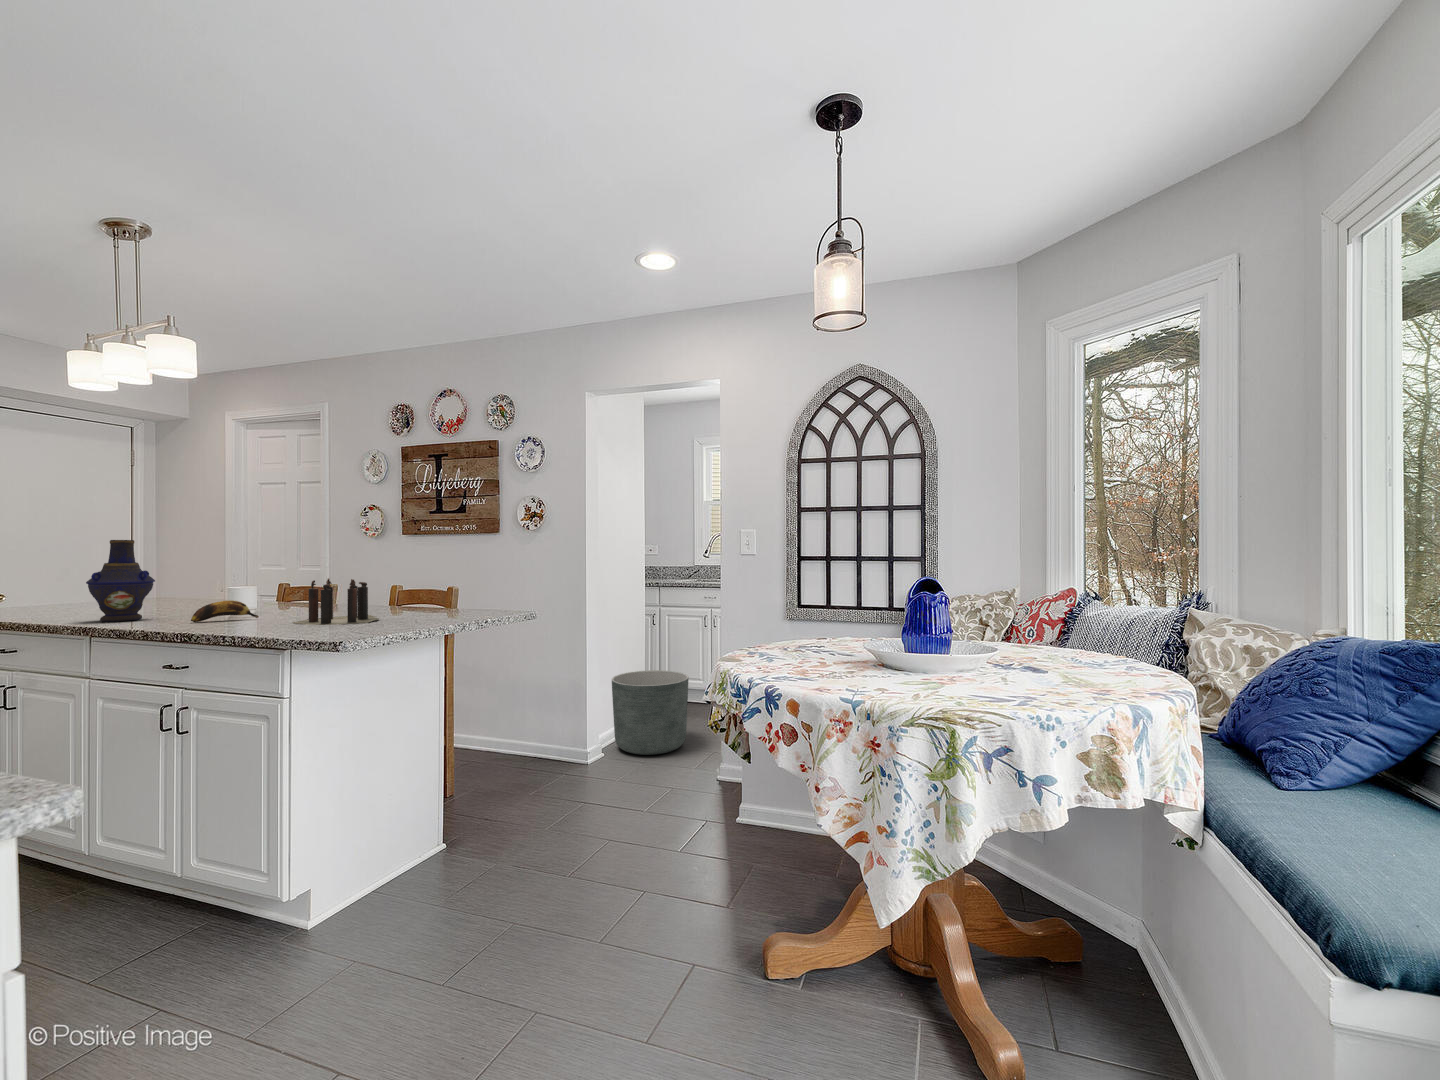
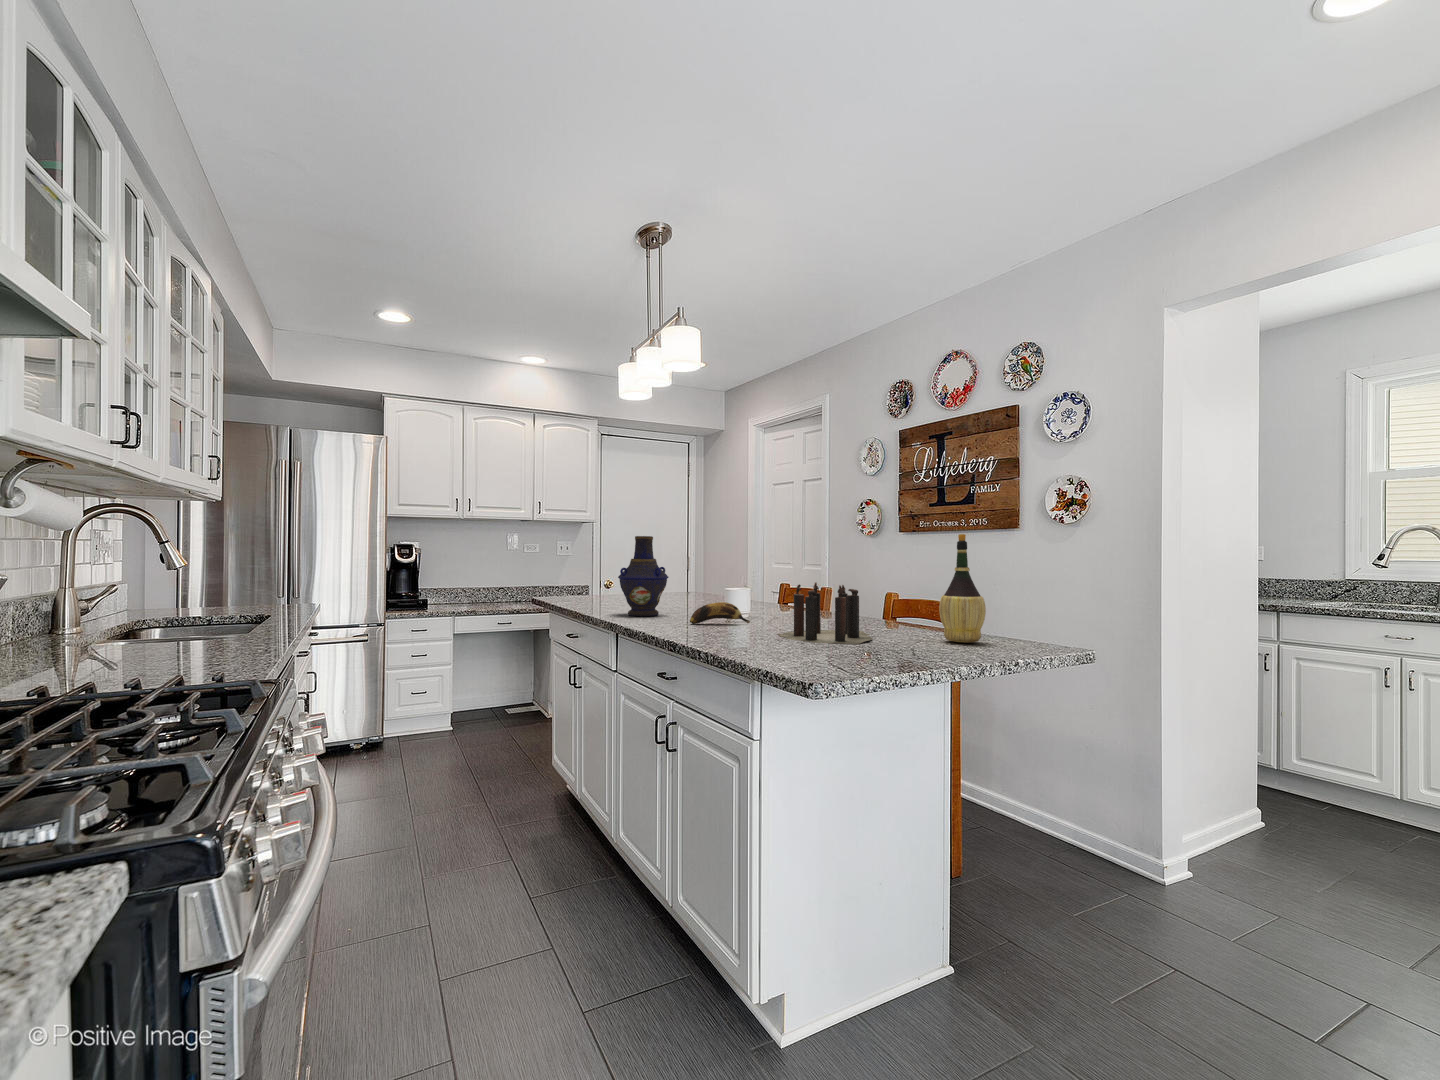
wine bottle: none [432,540,465,616] -> present [939,534,986,642]
planter: present [612,670,688,755] -> none [1205,746,1372,902]

